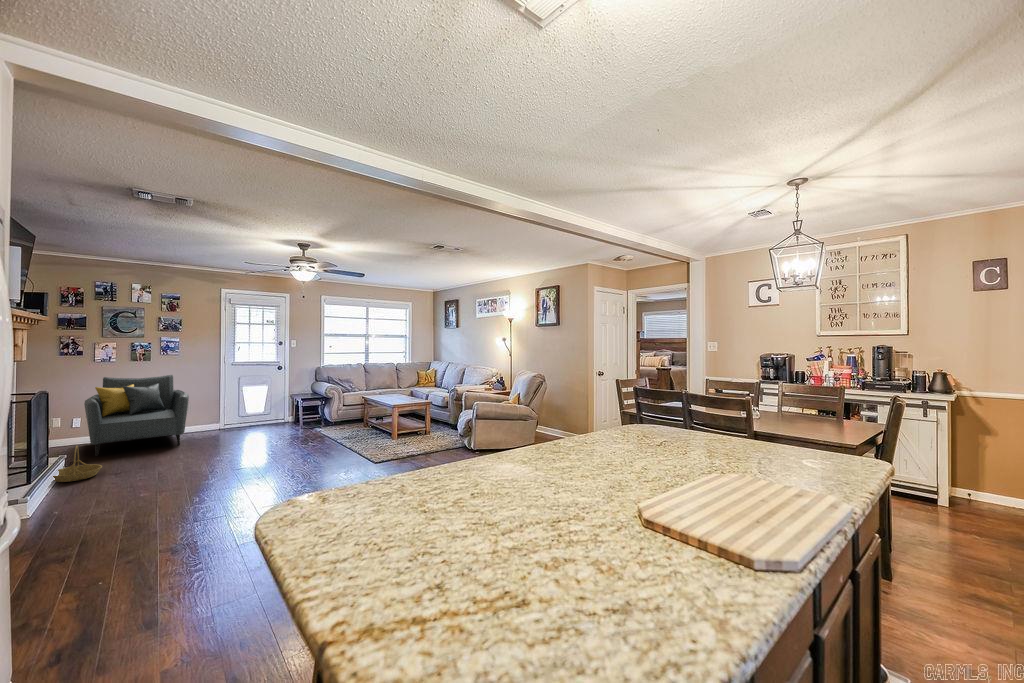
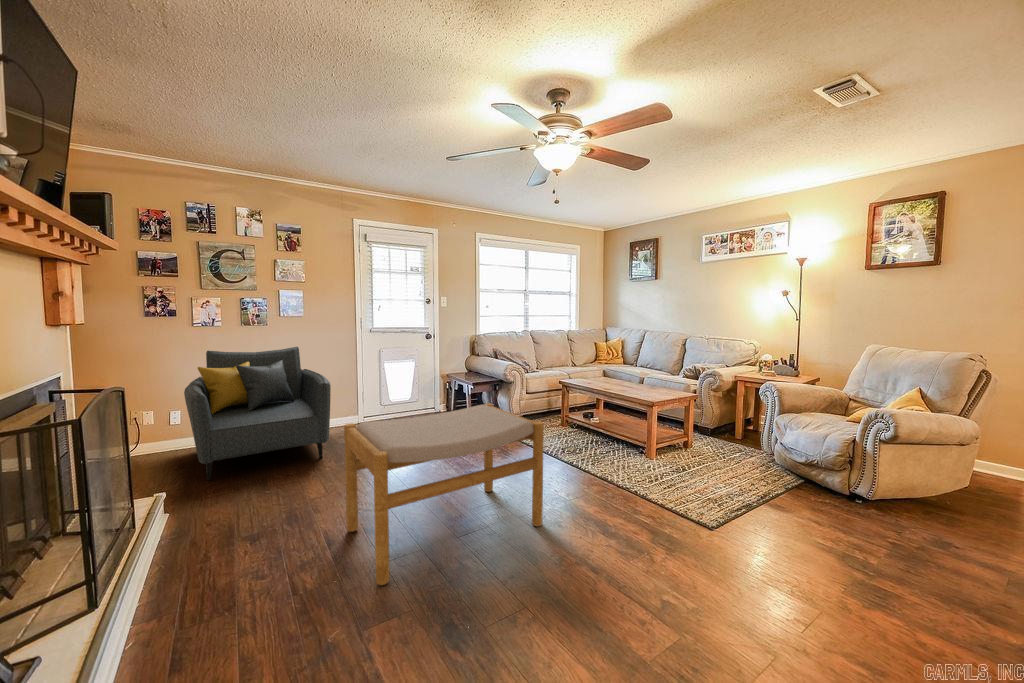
footstool: none [173,405,287,484] -> present [344,403,544,585]
basket: present [53,446,102,482] -> none [137,485,226,561]

